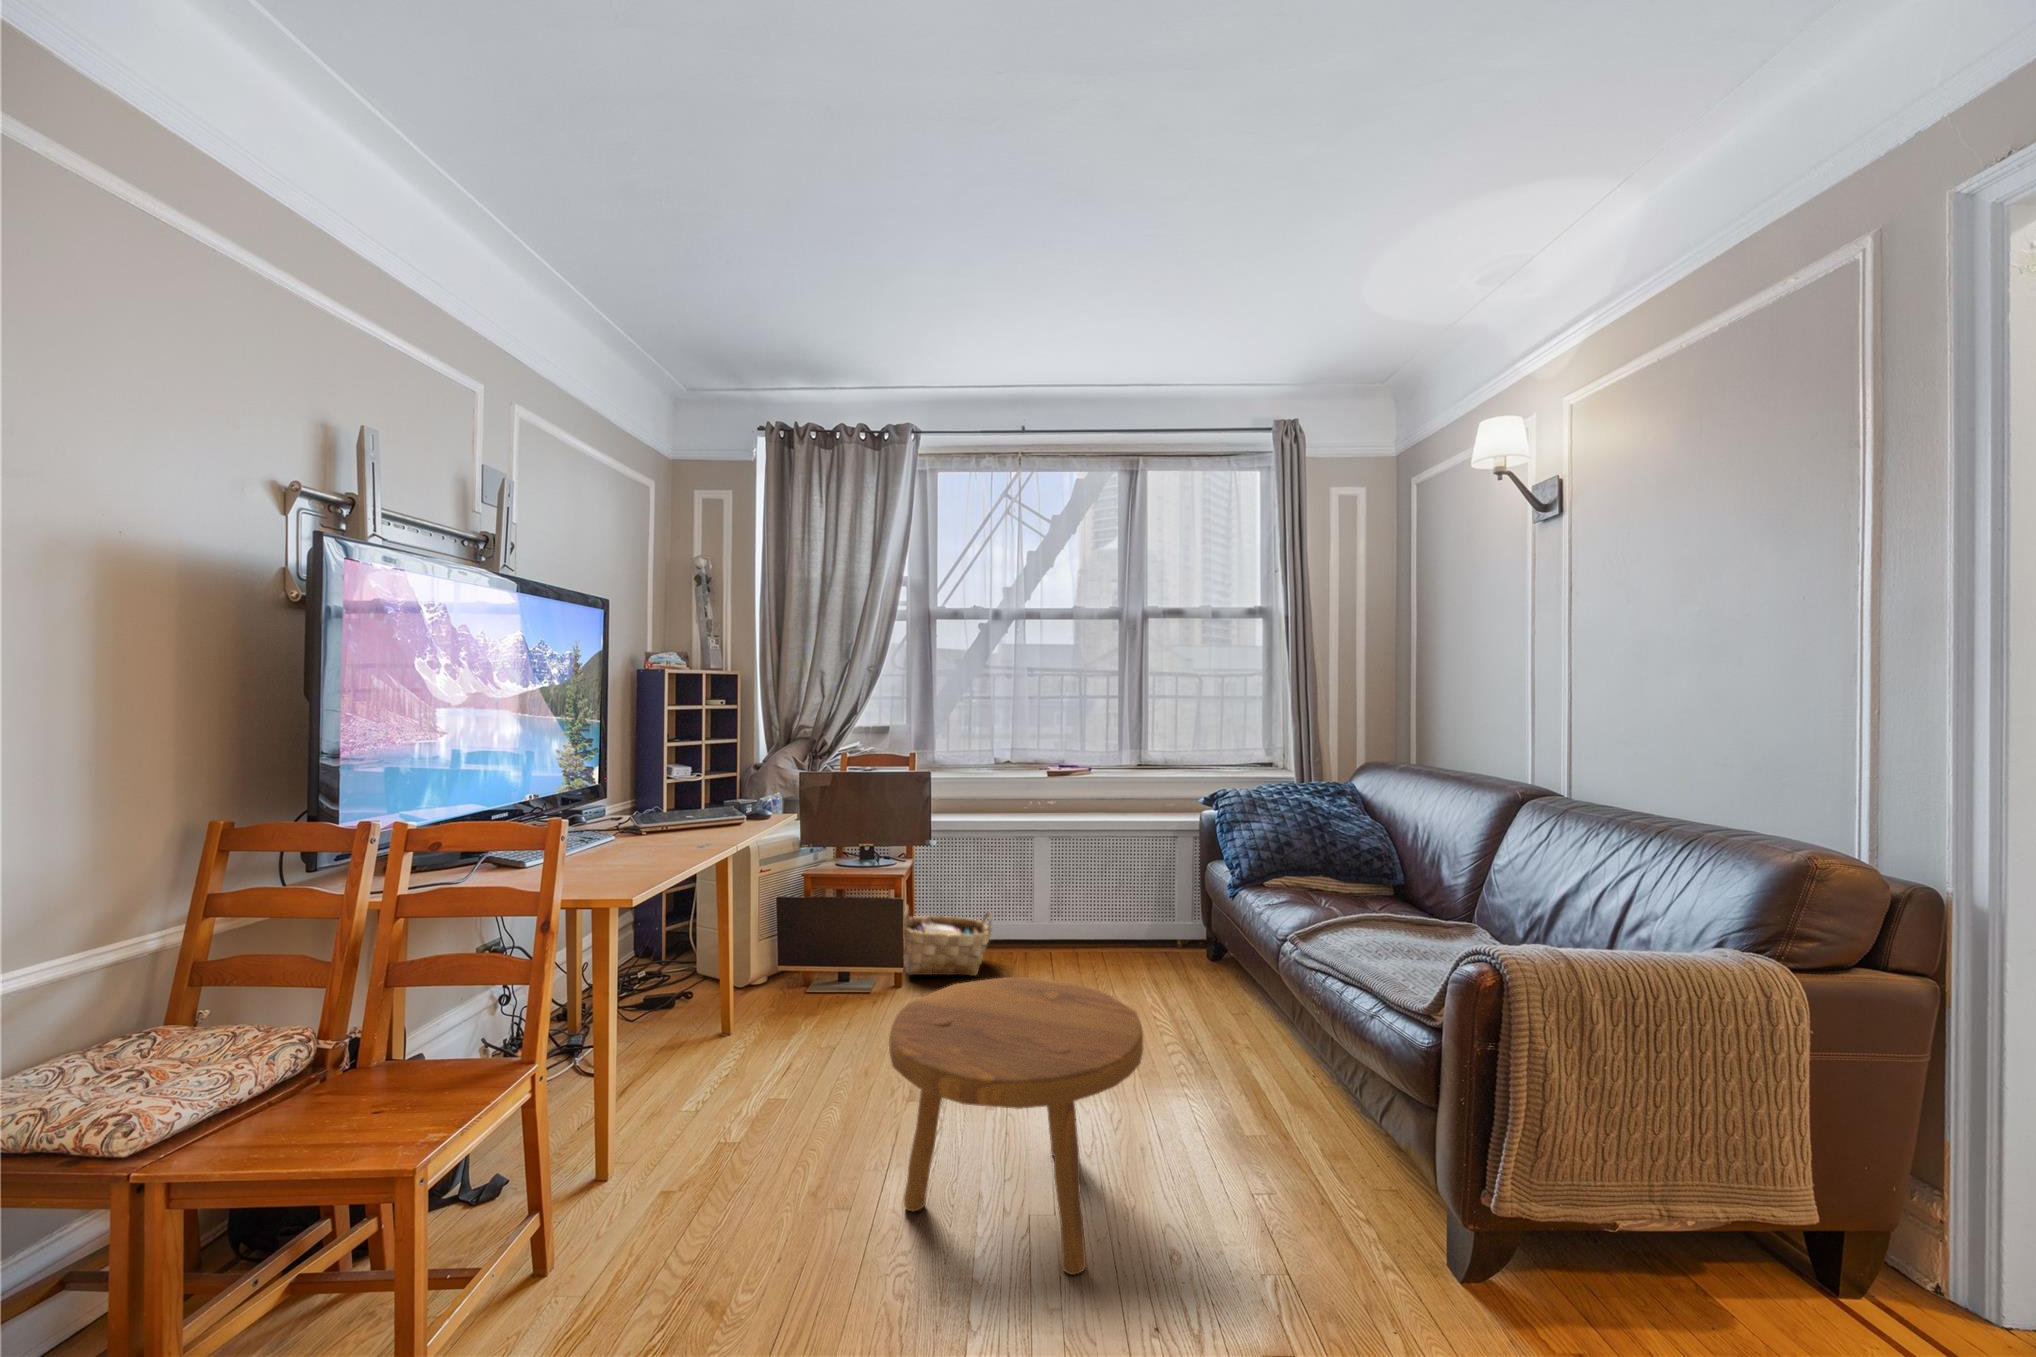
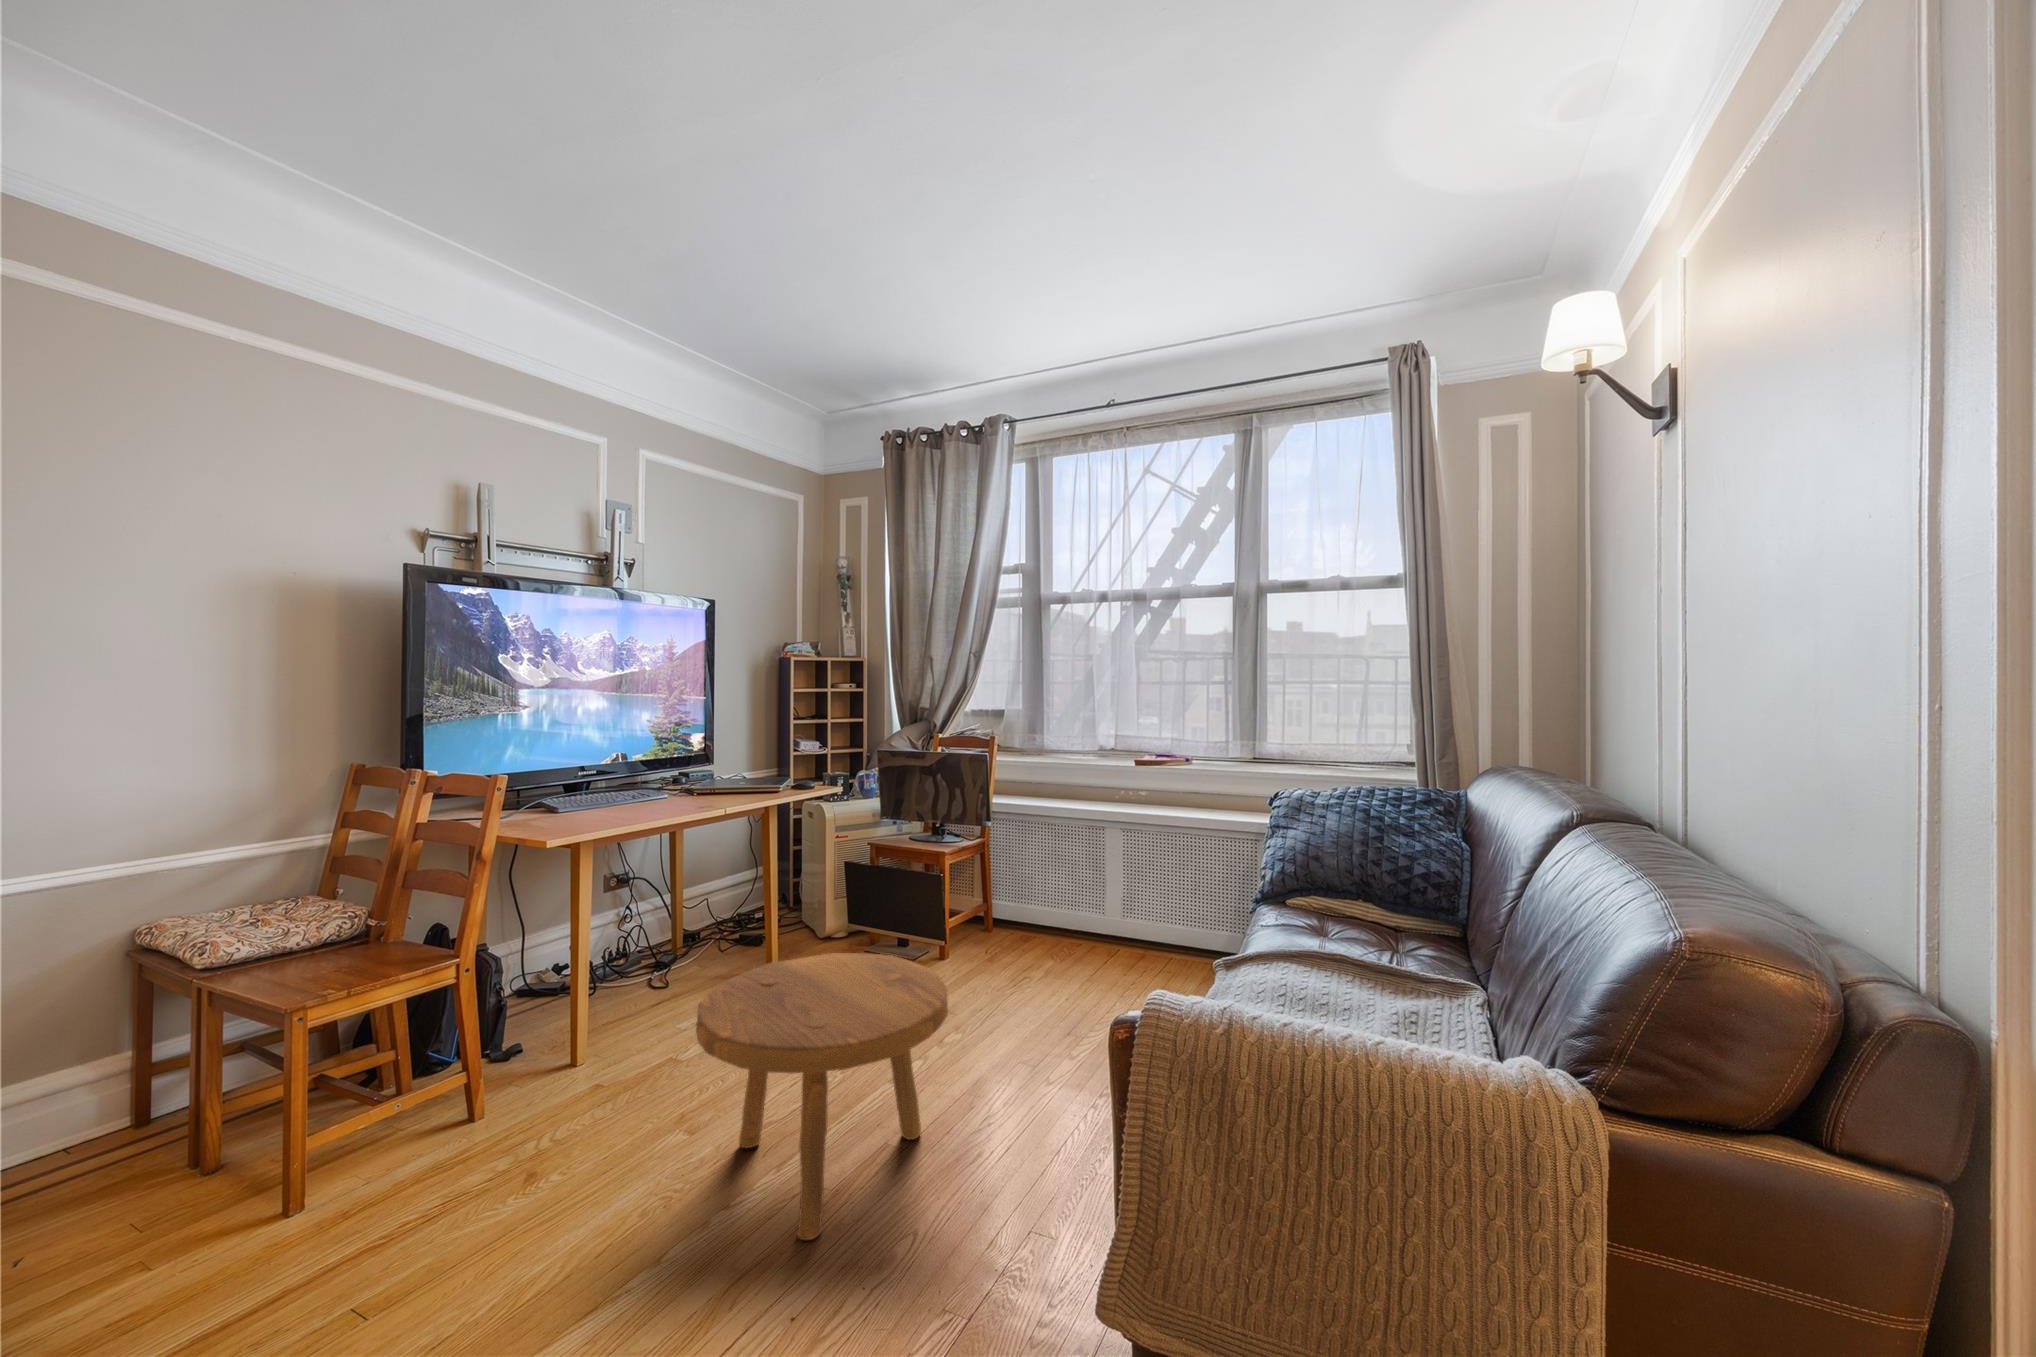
woven basket: present [903,906,992,976] -> none [955,882,1047,959]

